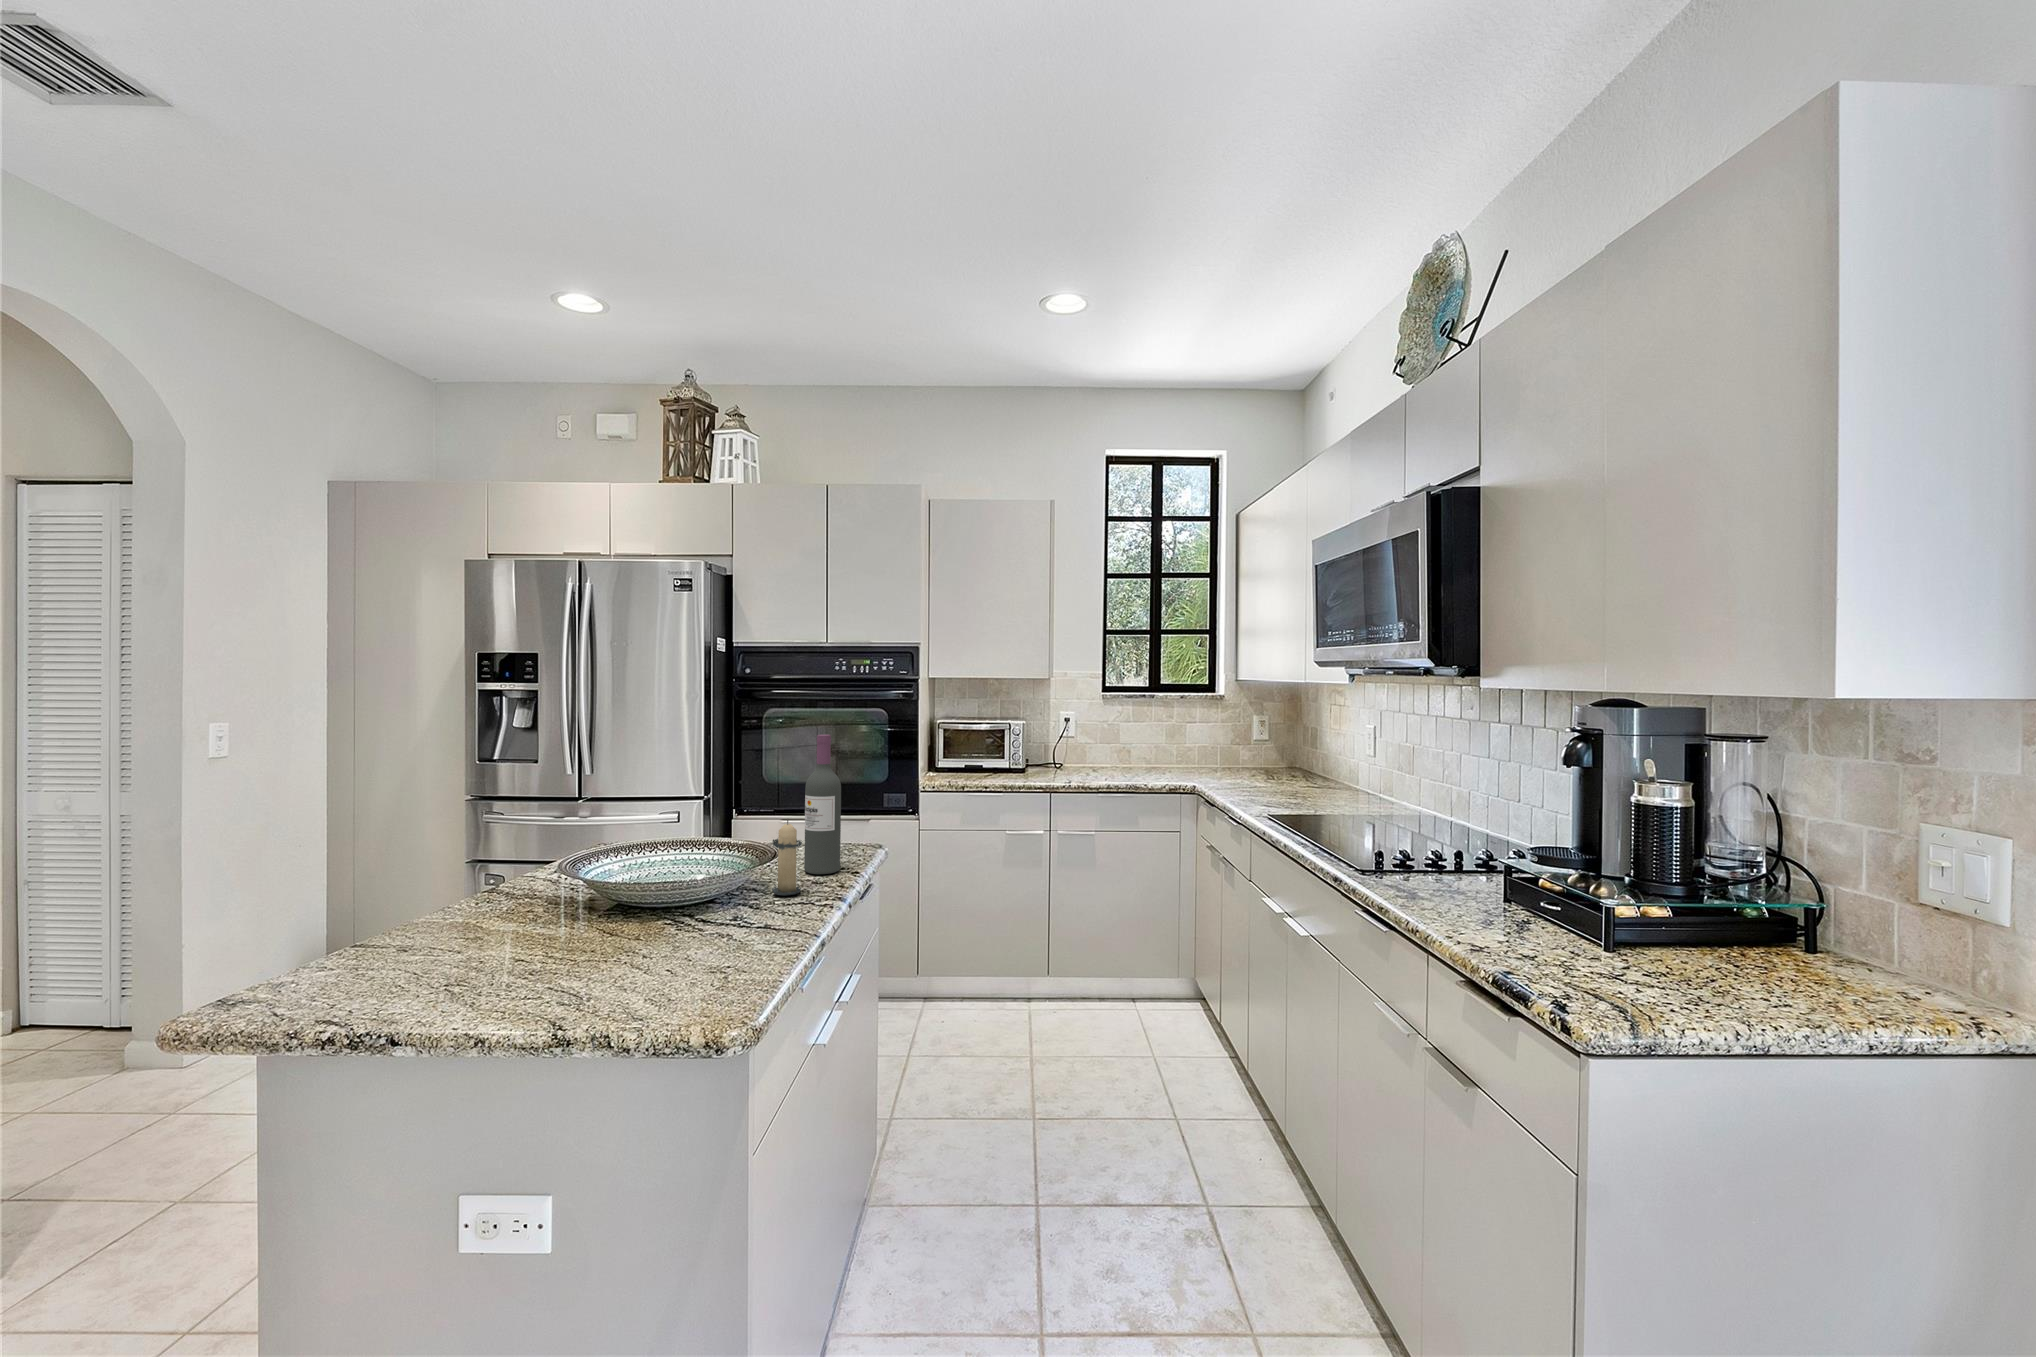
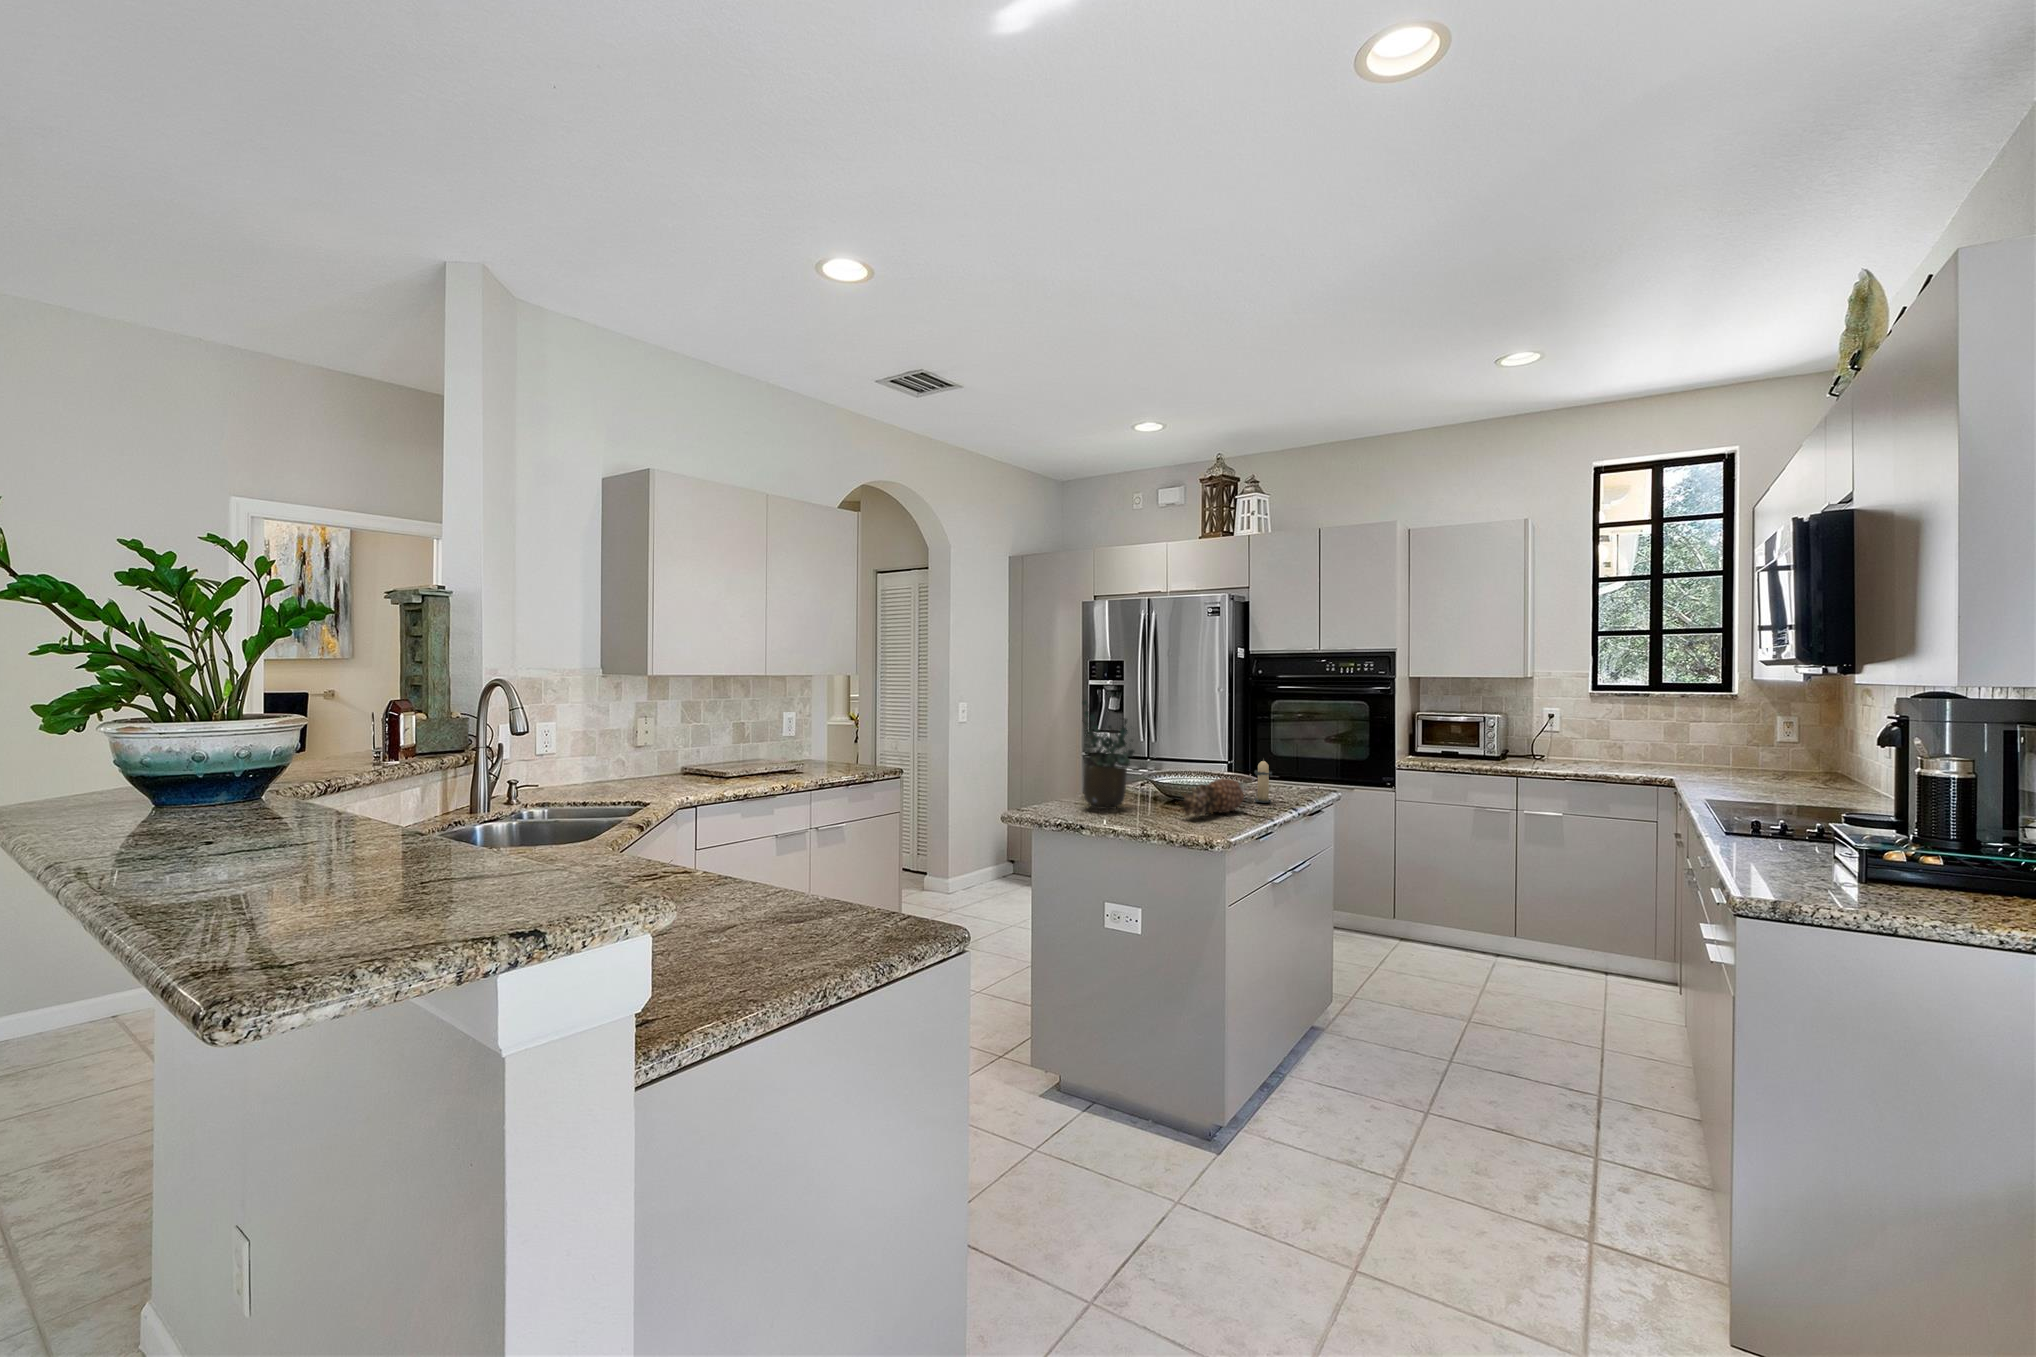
potted plant: none [420,732,544,964] -> present [1082,700,1134,809]
wine bottle: present [804,735,841,874] -> none [1278,710,1301,797]
fruit: none [631,867,763,965] -> present [1179,778,1244,817]

